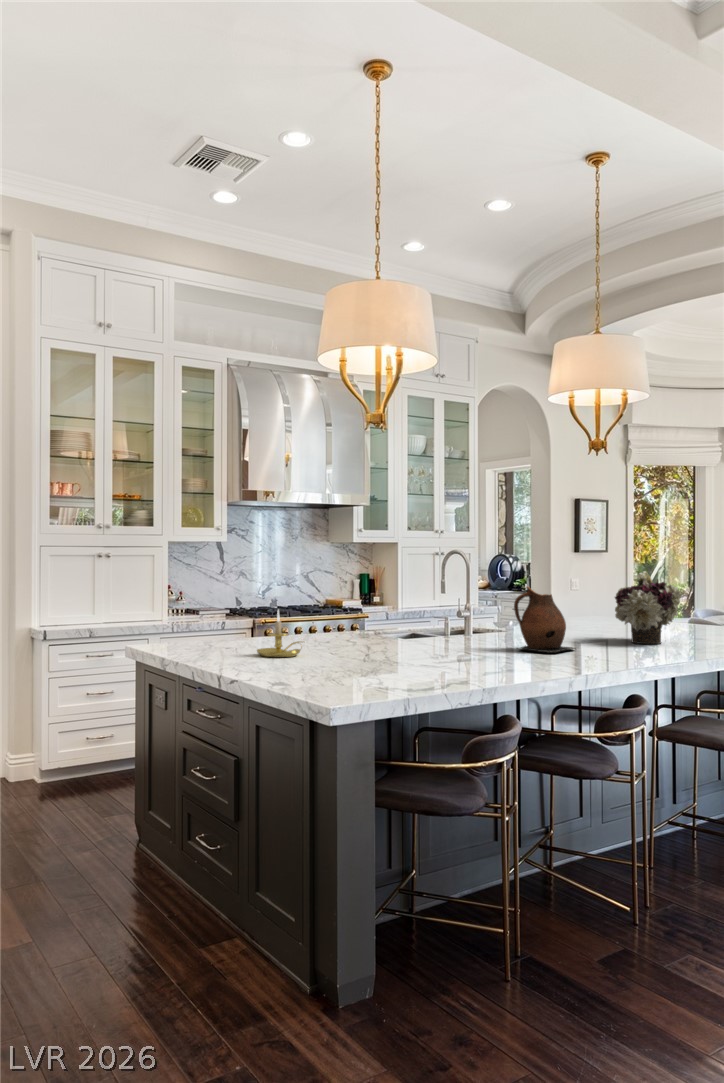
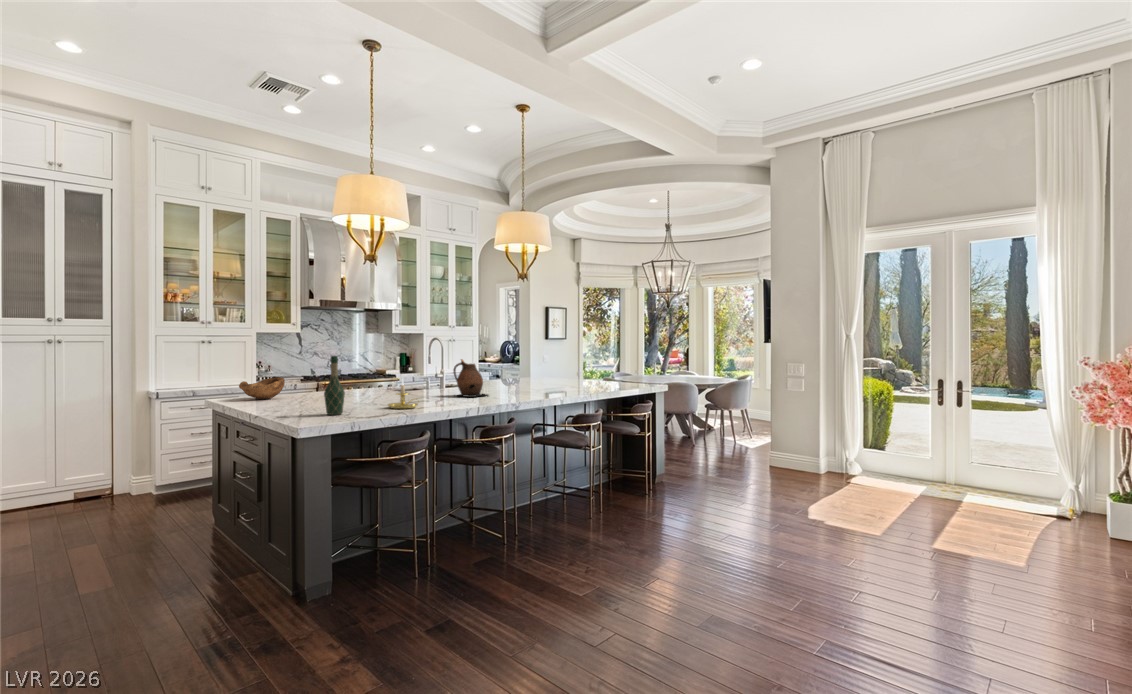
flower arrangement: present [615,571,681,644] -> none [519,350,555,392]
wine bottle: none [349,581,381,683] -> present [324,356,345,415]
candle holder: present [257,610,304,657] -> present [388,379,418,409]
wooden bowl: none [182,614,245,649] -> present [239,377,285,399]

